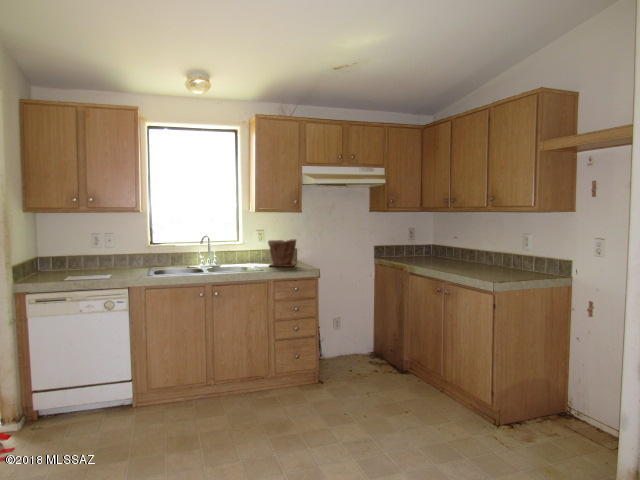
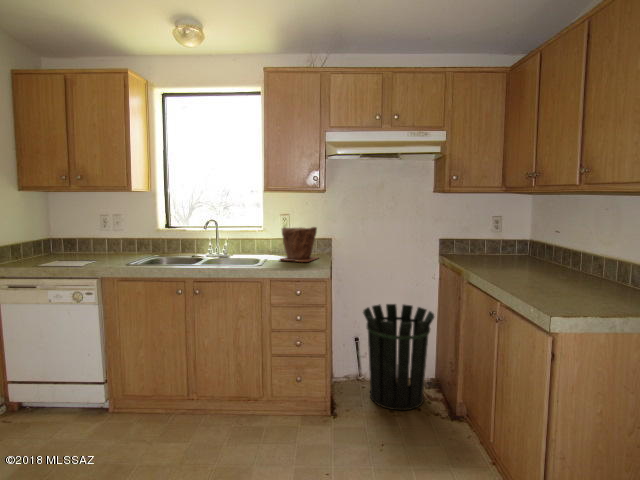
waste bin: none [329,296,381,372] -> present [363,304,434,410]

